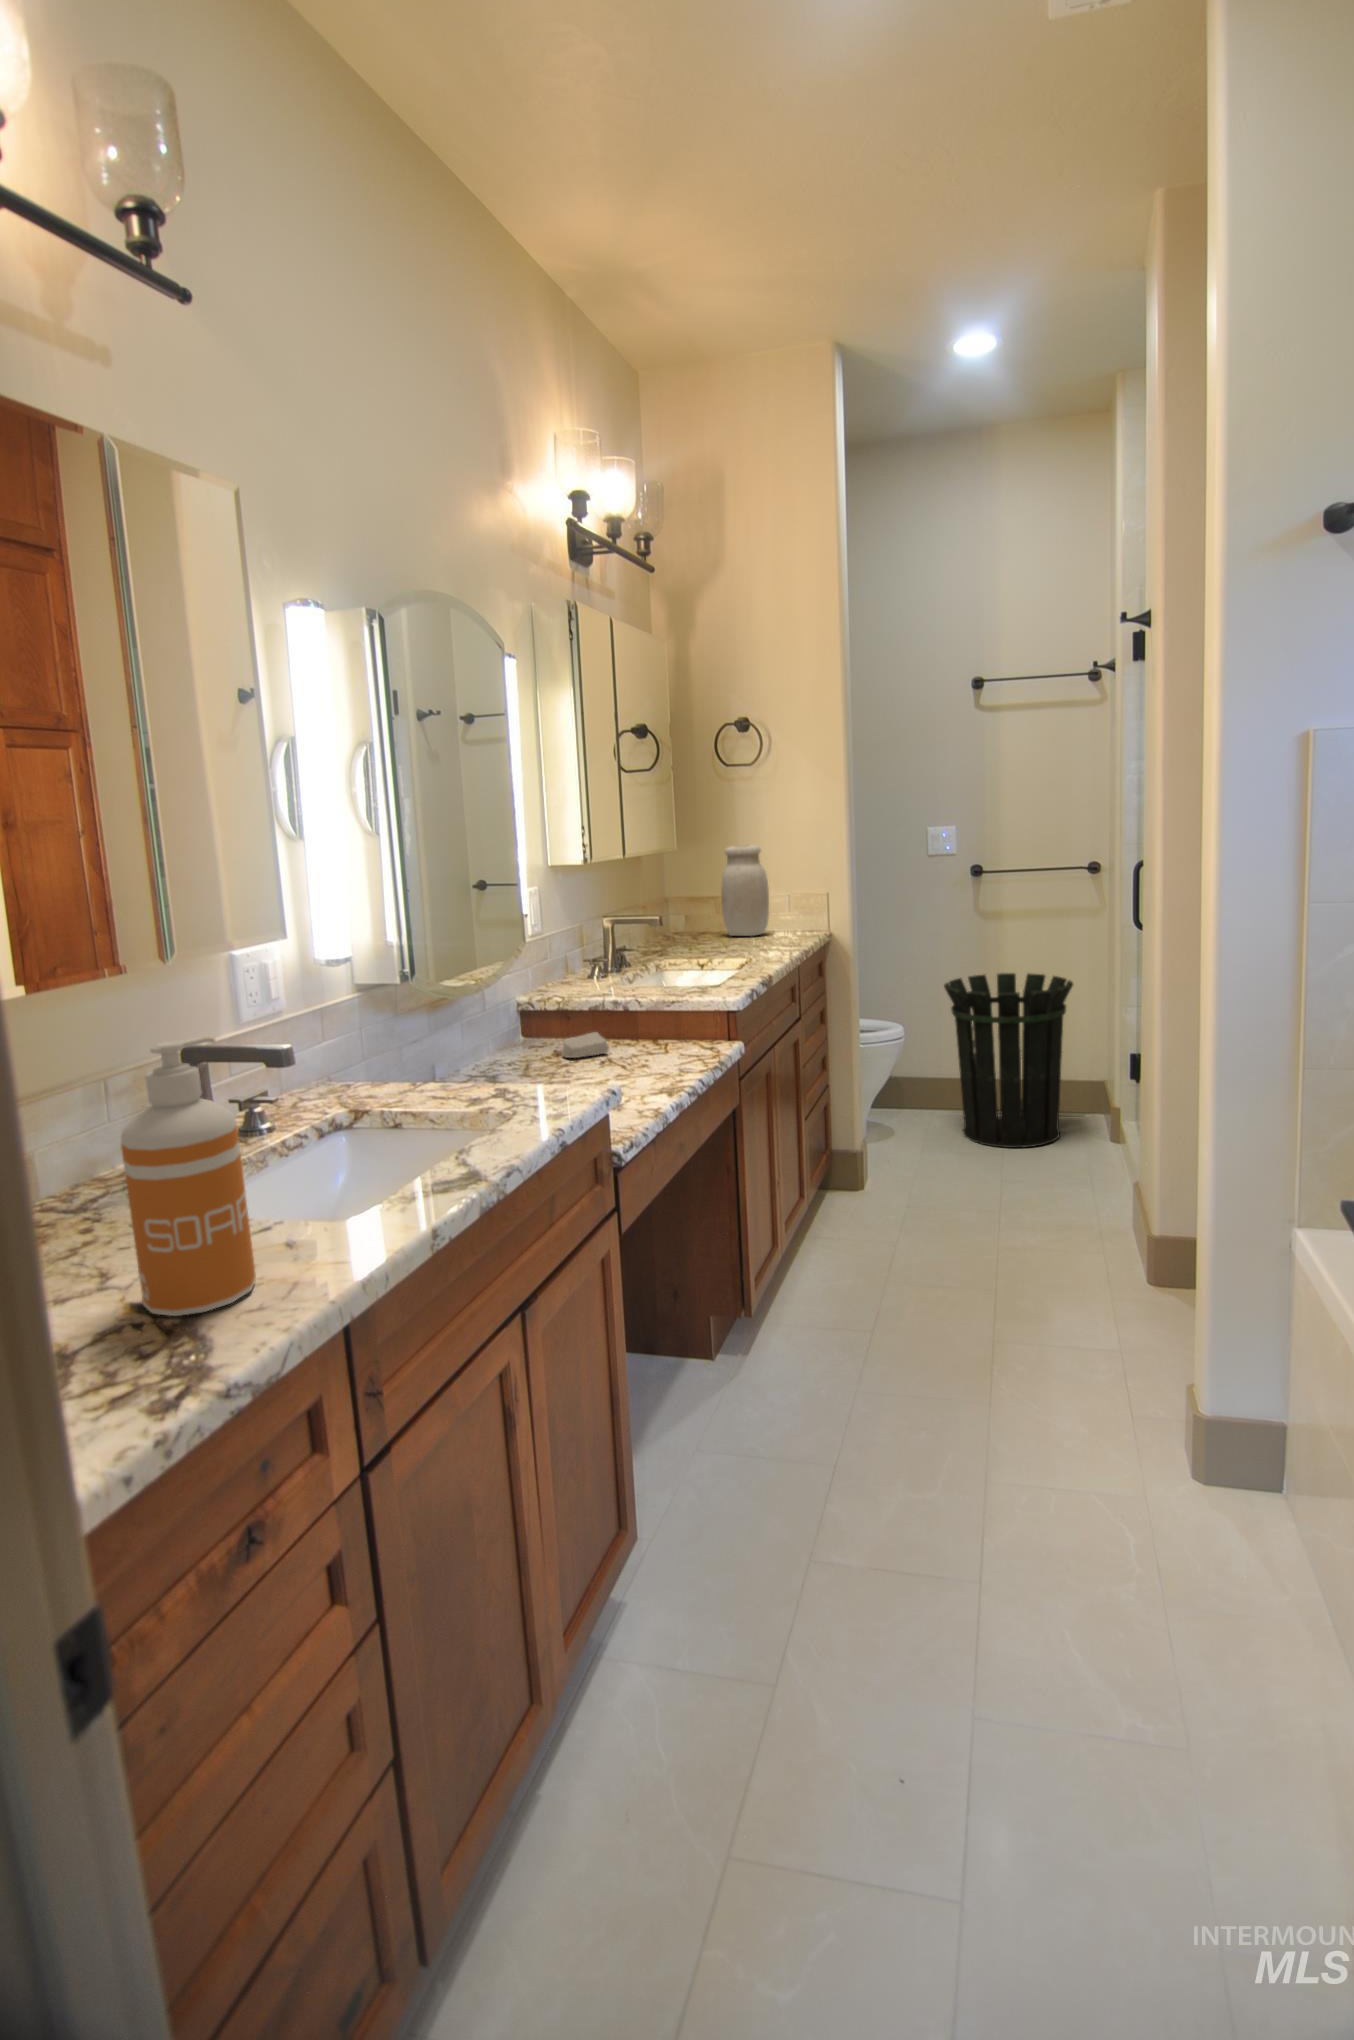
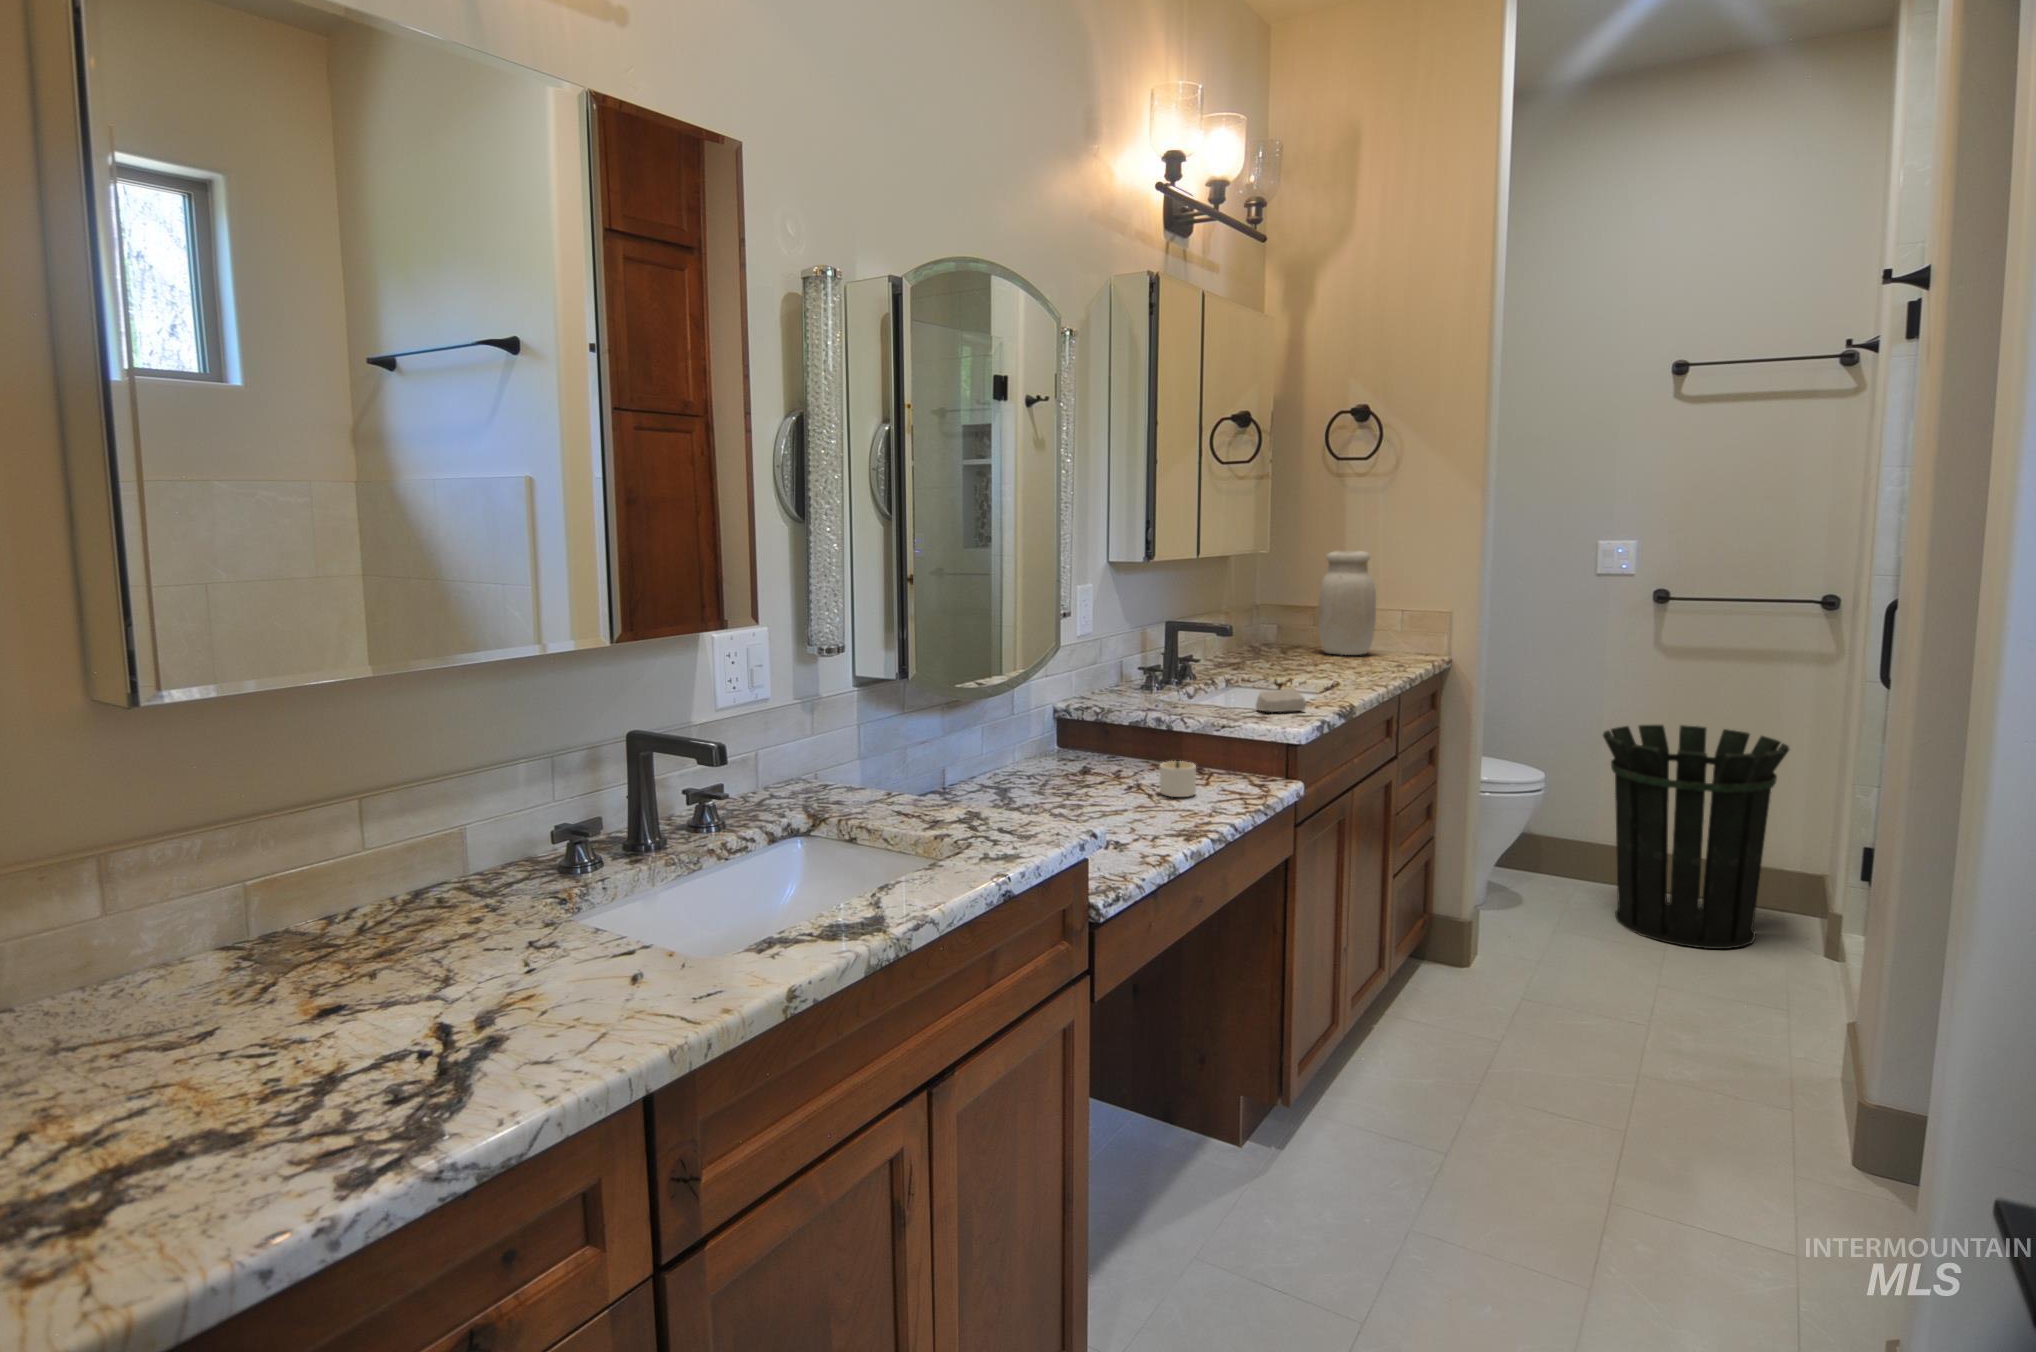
soap bar: present [562,1032,609,1058] -> present [1256,688,1306,712]
candle: none [630,1033,677,1064] -> present [1160,761,1196,797]
soap dispenser: present [121,1037,256,1316] -> none [429,736,568,1055]

